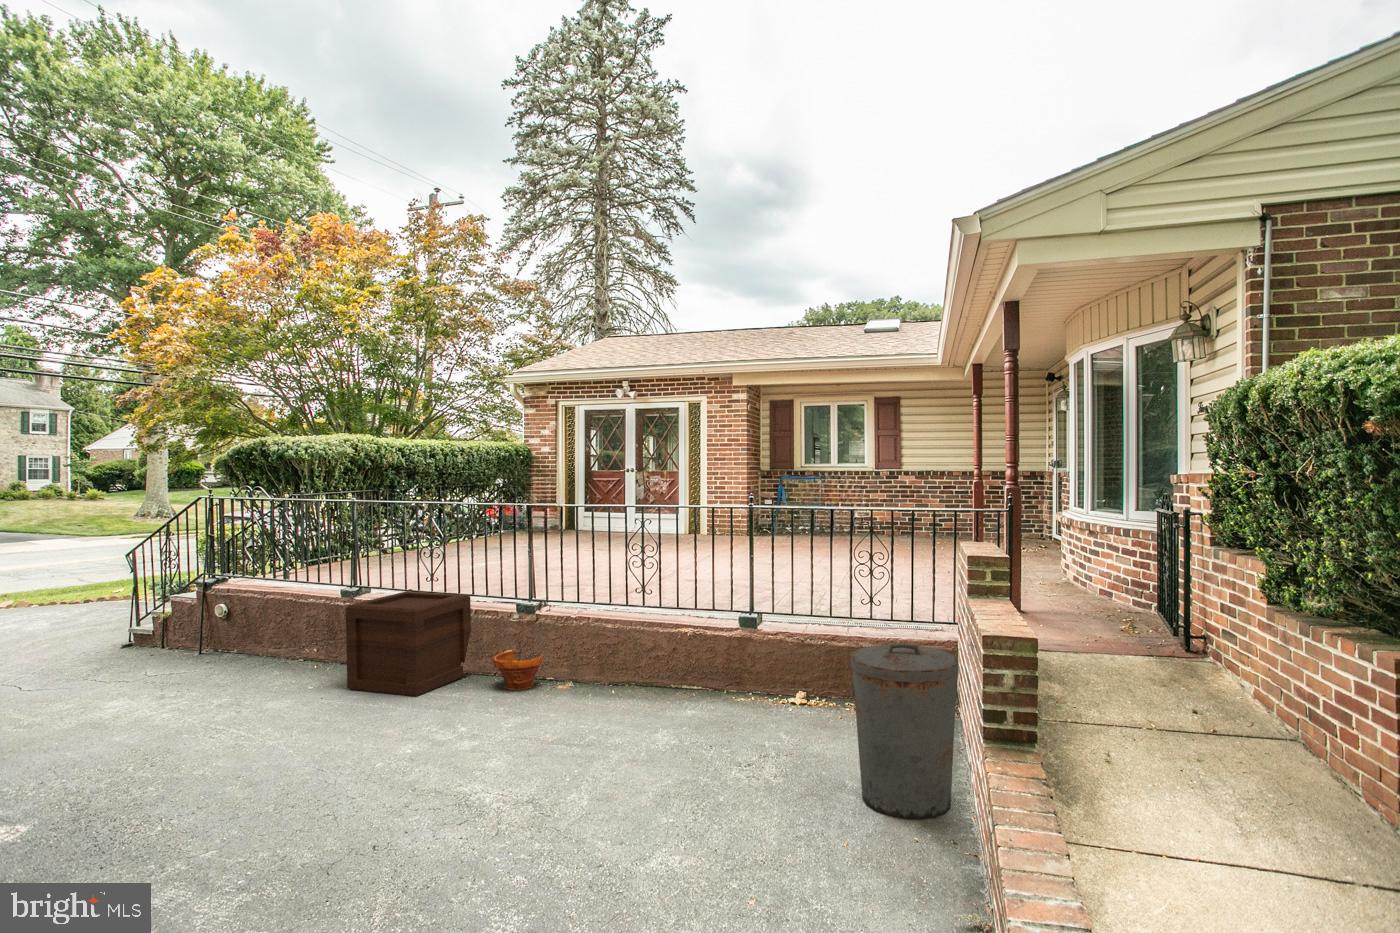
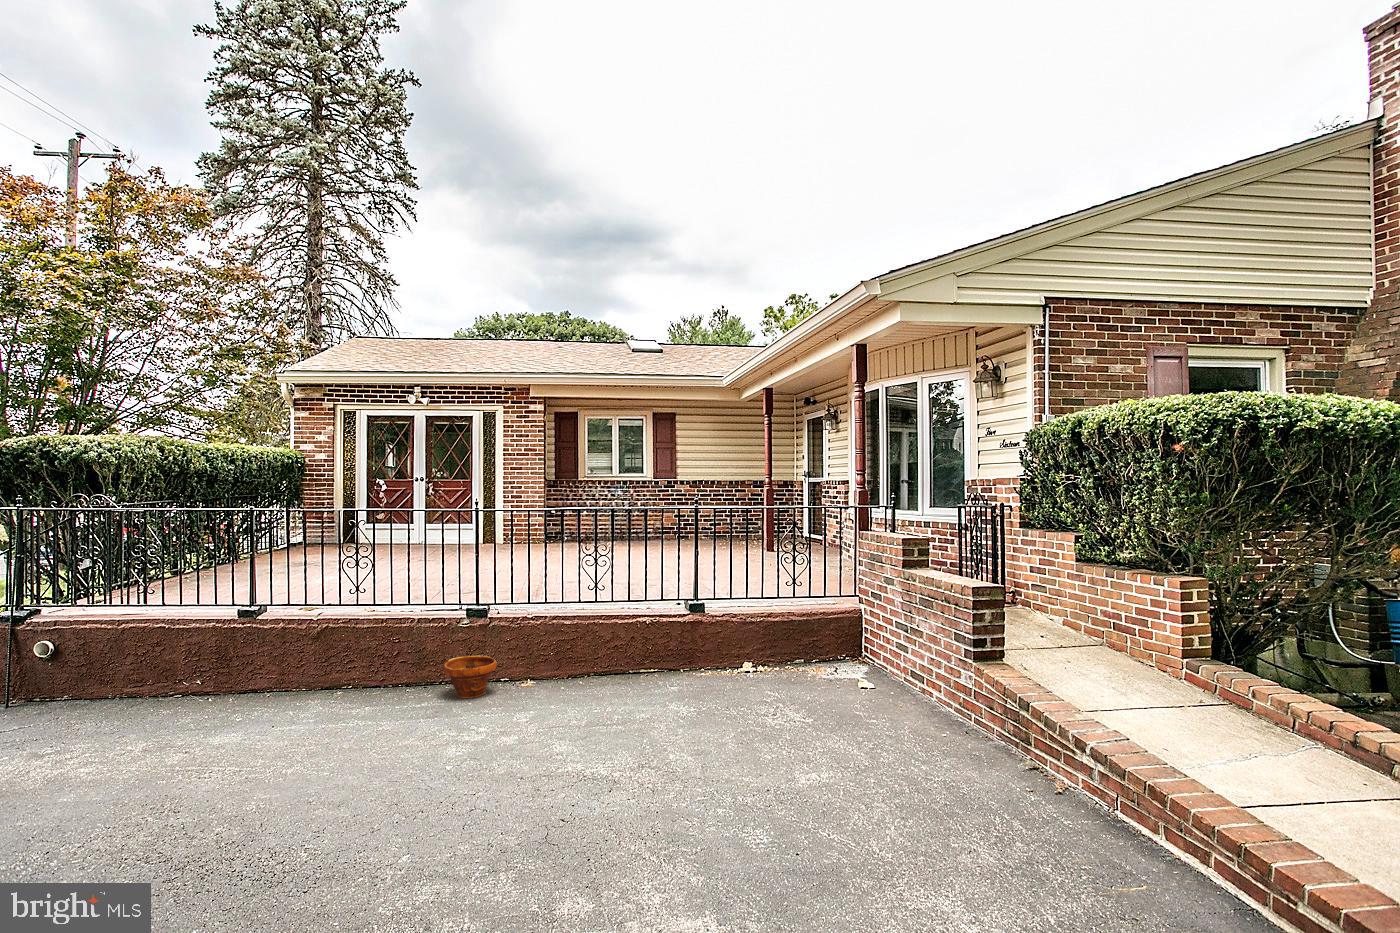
wooden crate: present [346,592,471,697] -> none [264,604,400,723]
trash can: present [851,644,960,820] -> none [884,607,971,744]

